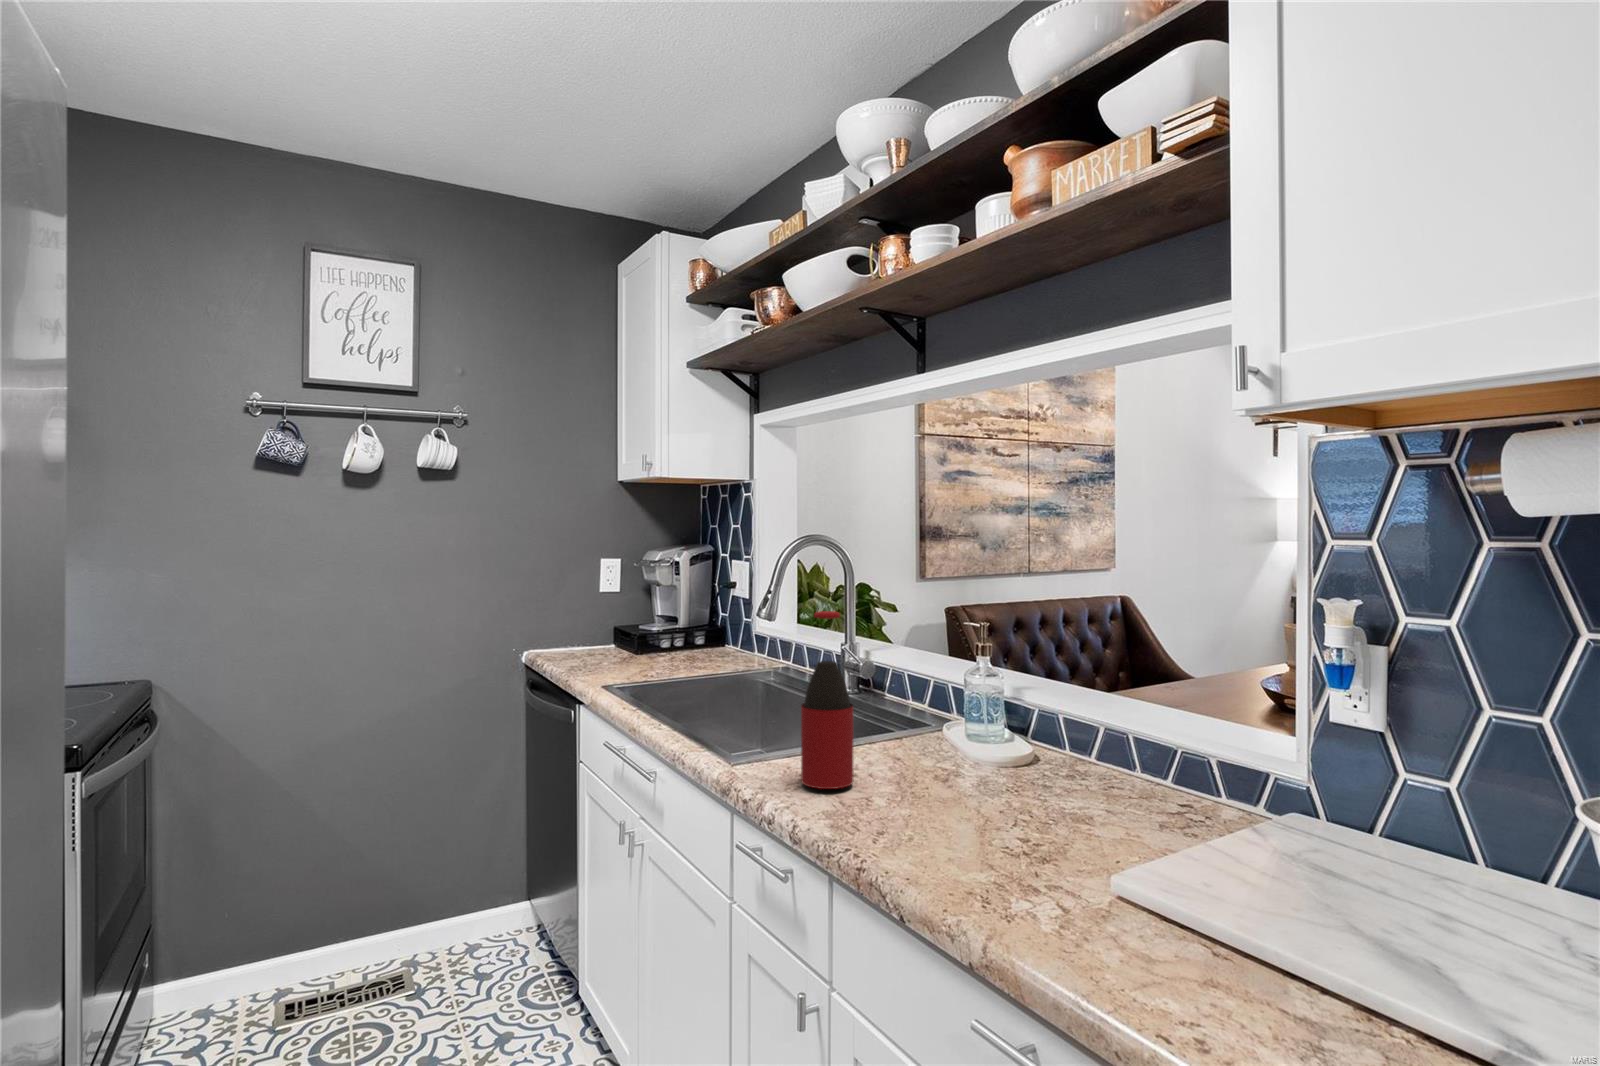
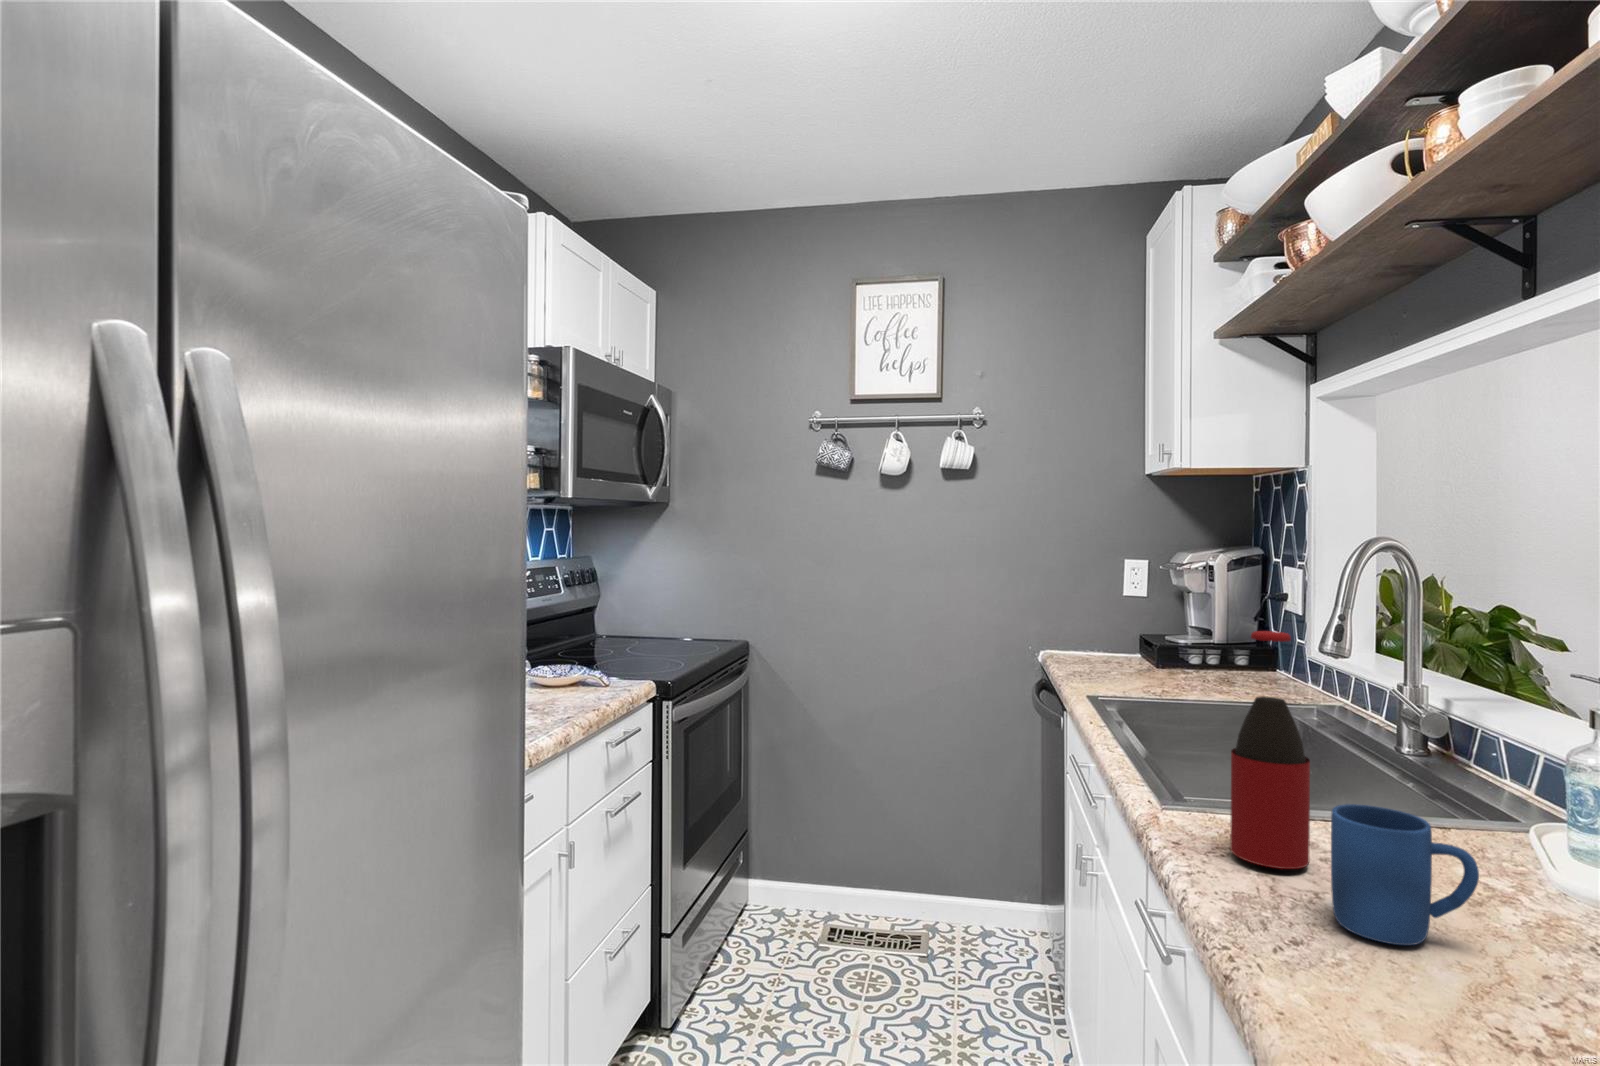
mug: none [887,727,967,818] -> present [1331,804,1479,945]

